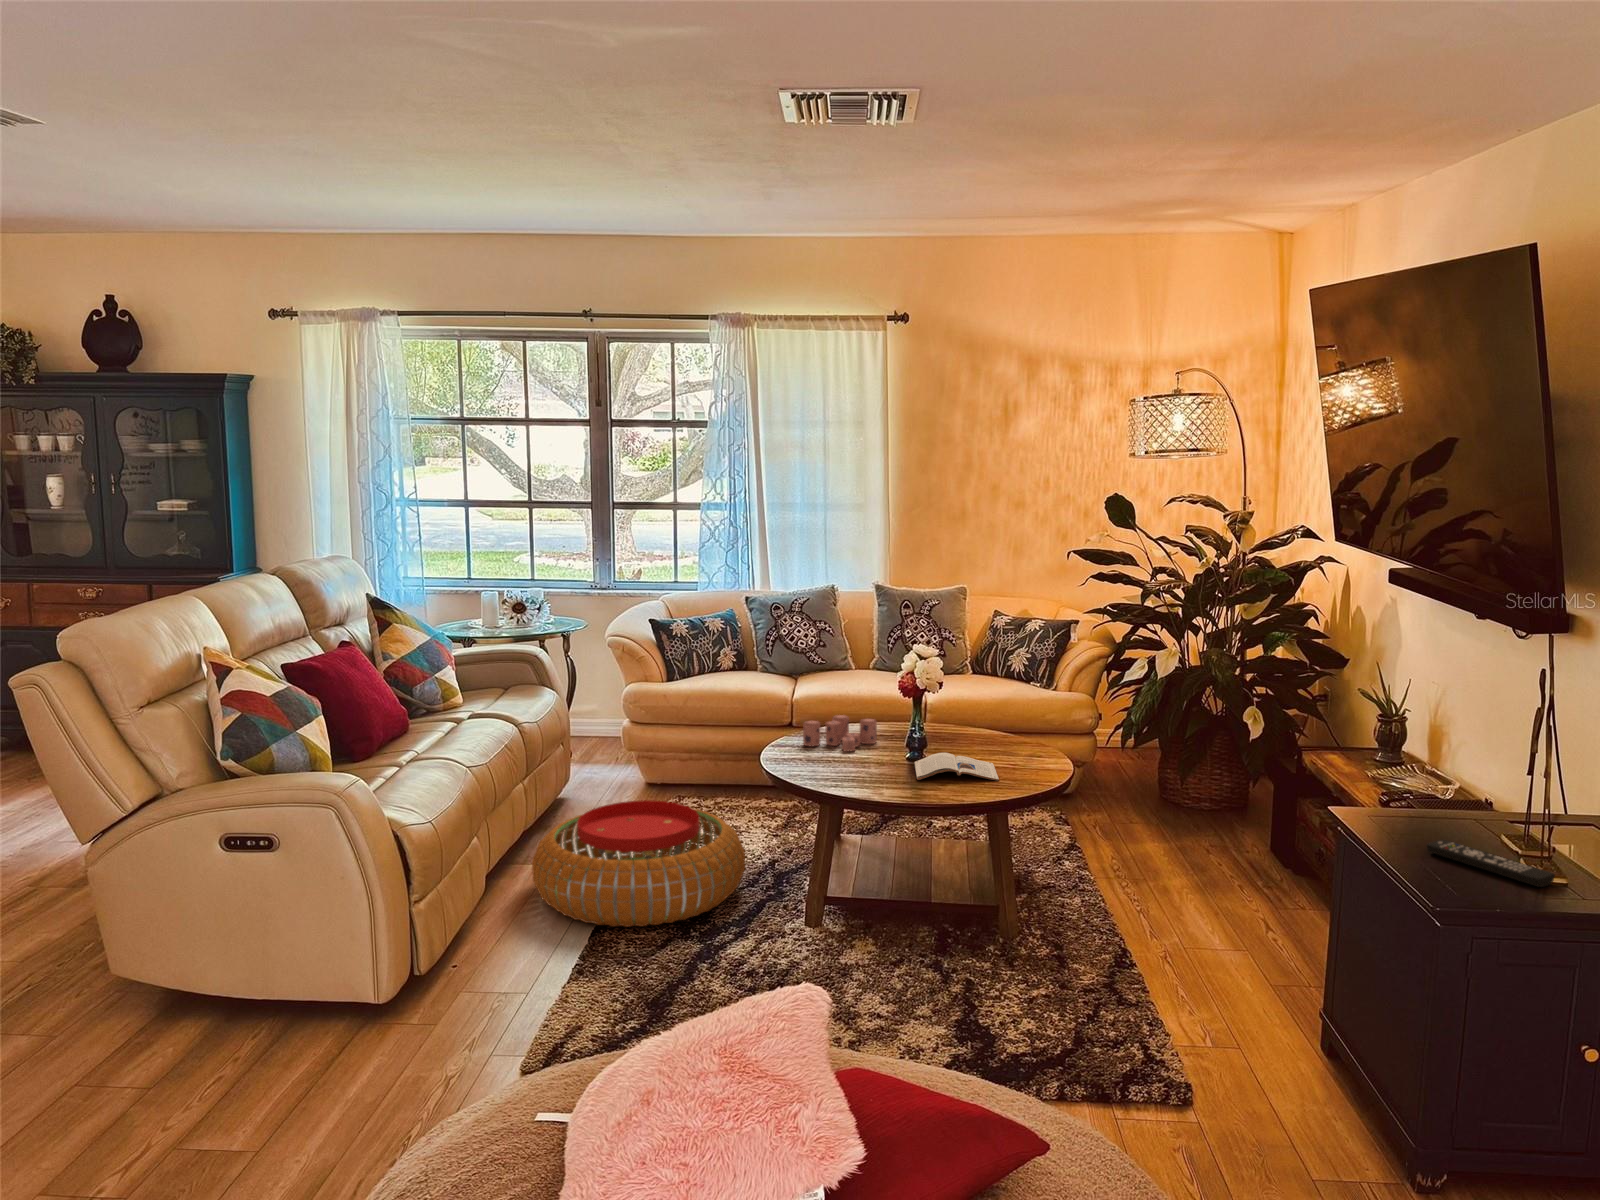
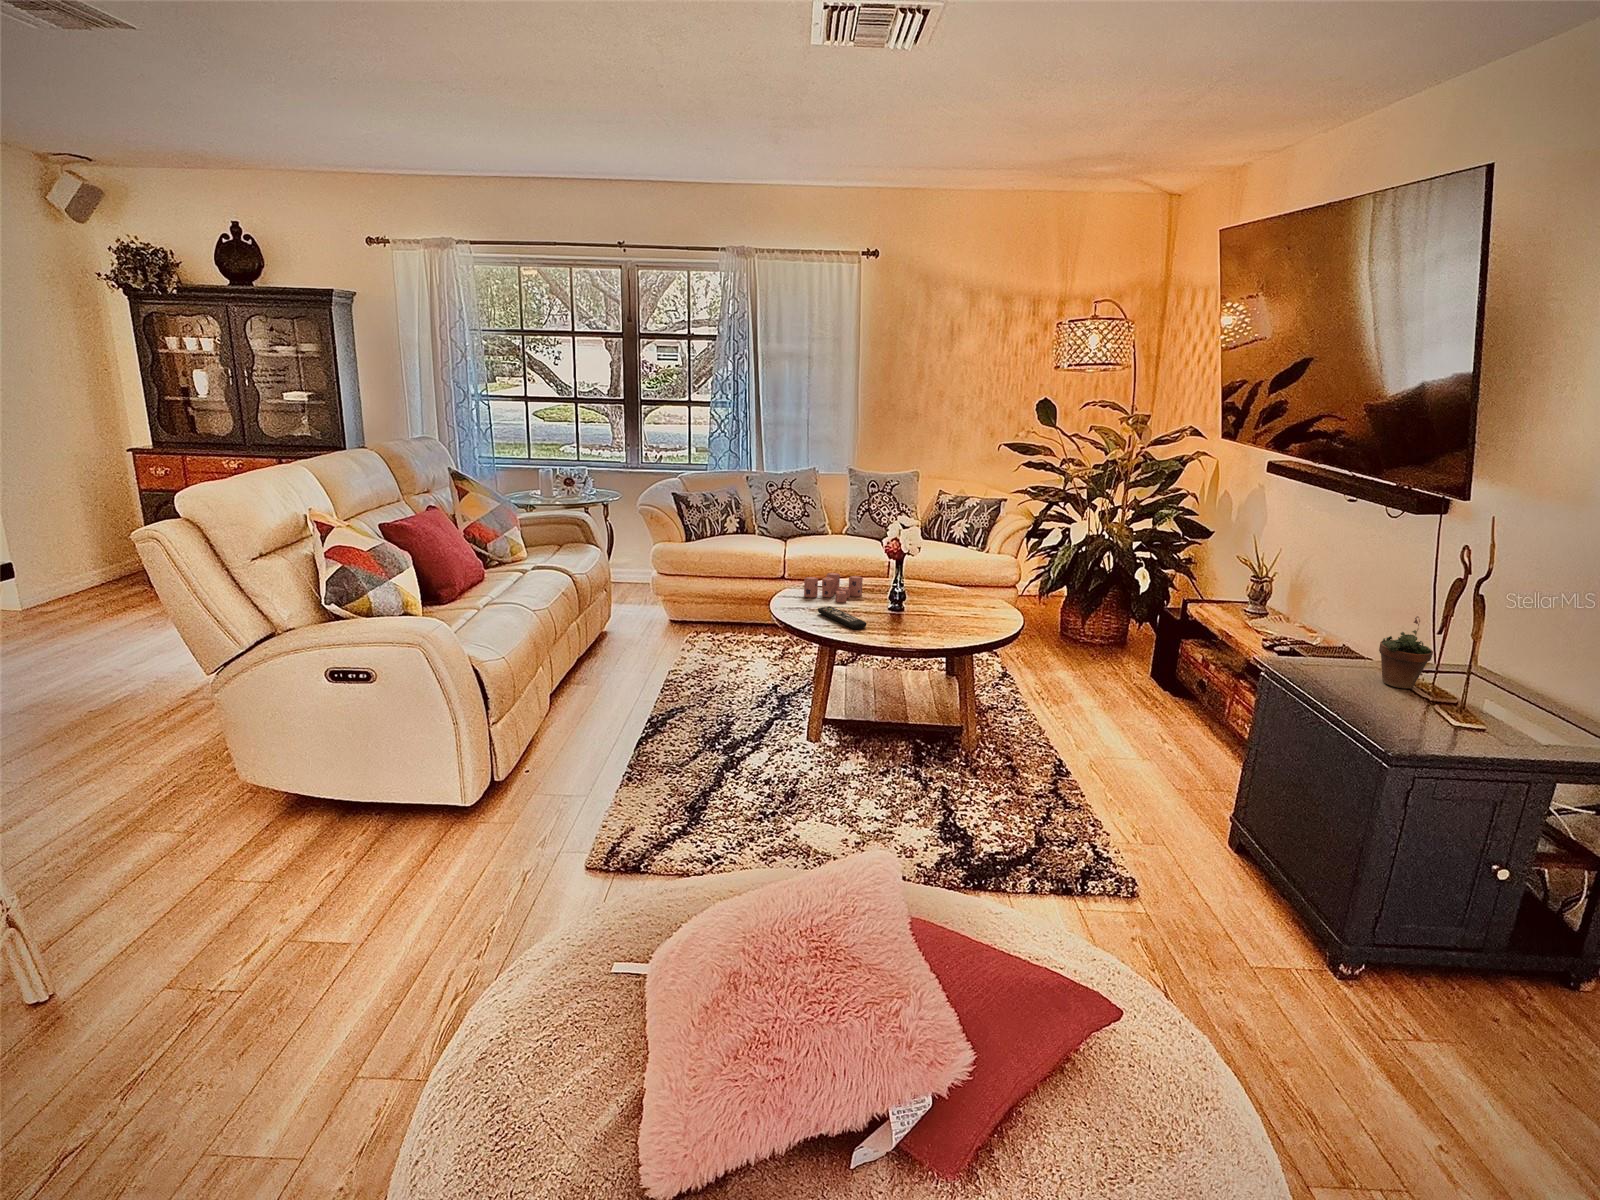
succulent plant: none [1465,749,1525,837] -> present [1379,616,1433,689]
magazine: present [915,753,999,781] -> none [896,605,967,629]
pouf: present [532,800,745,927] -> none [587,638,758,740]
remote control: present [1427,840,1555,887] -> present [818,606,867,629]

